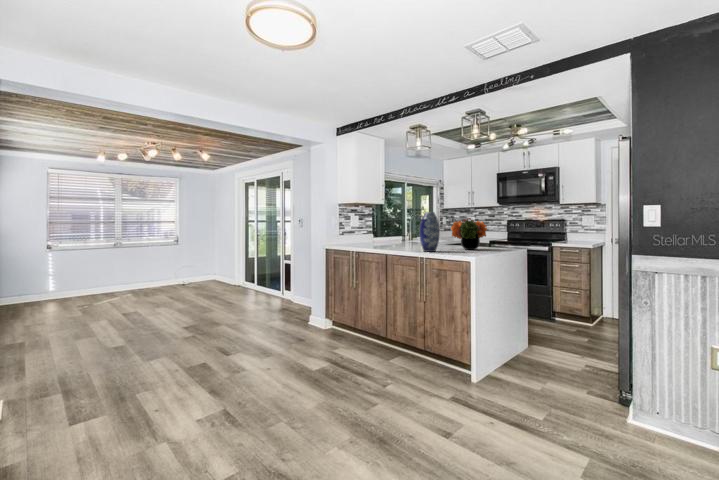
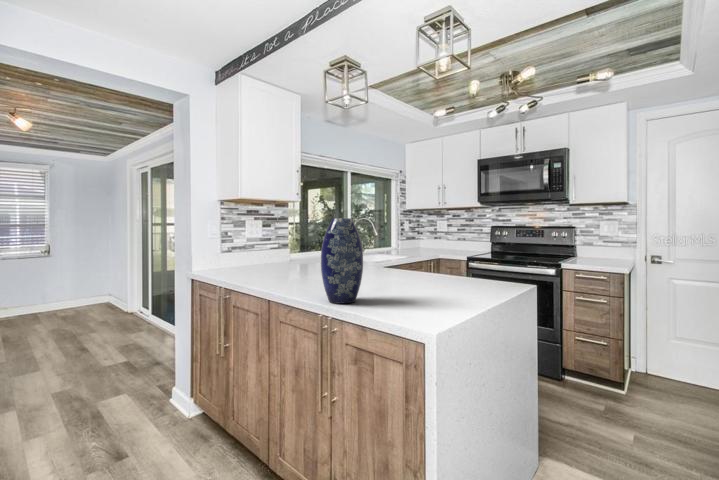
flower arrangement: present [451,218,487,250] -> none [393,228,462,290]

